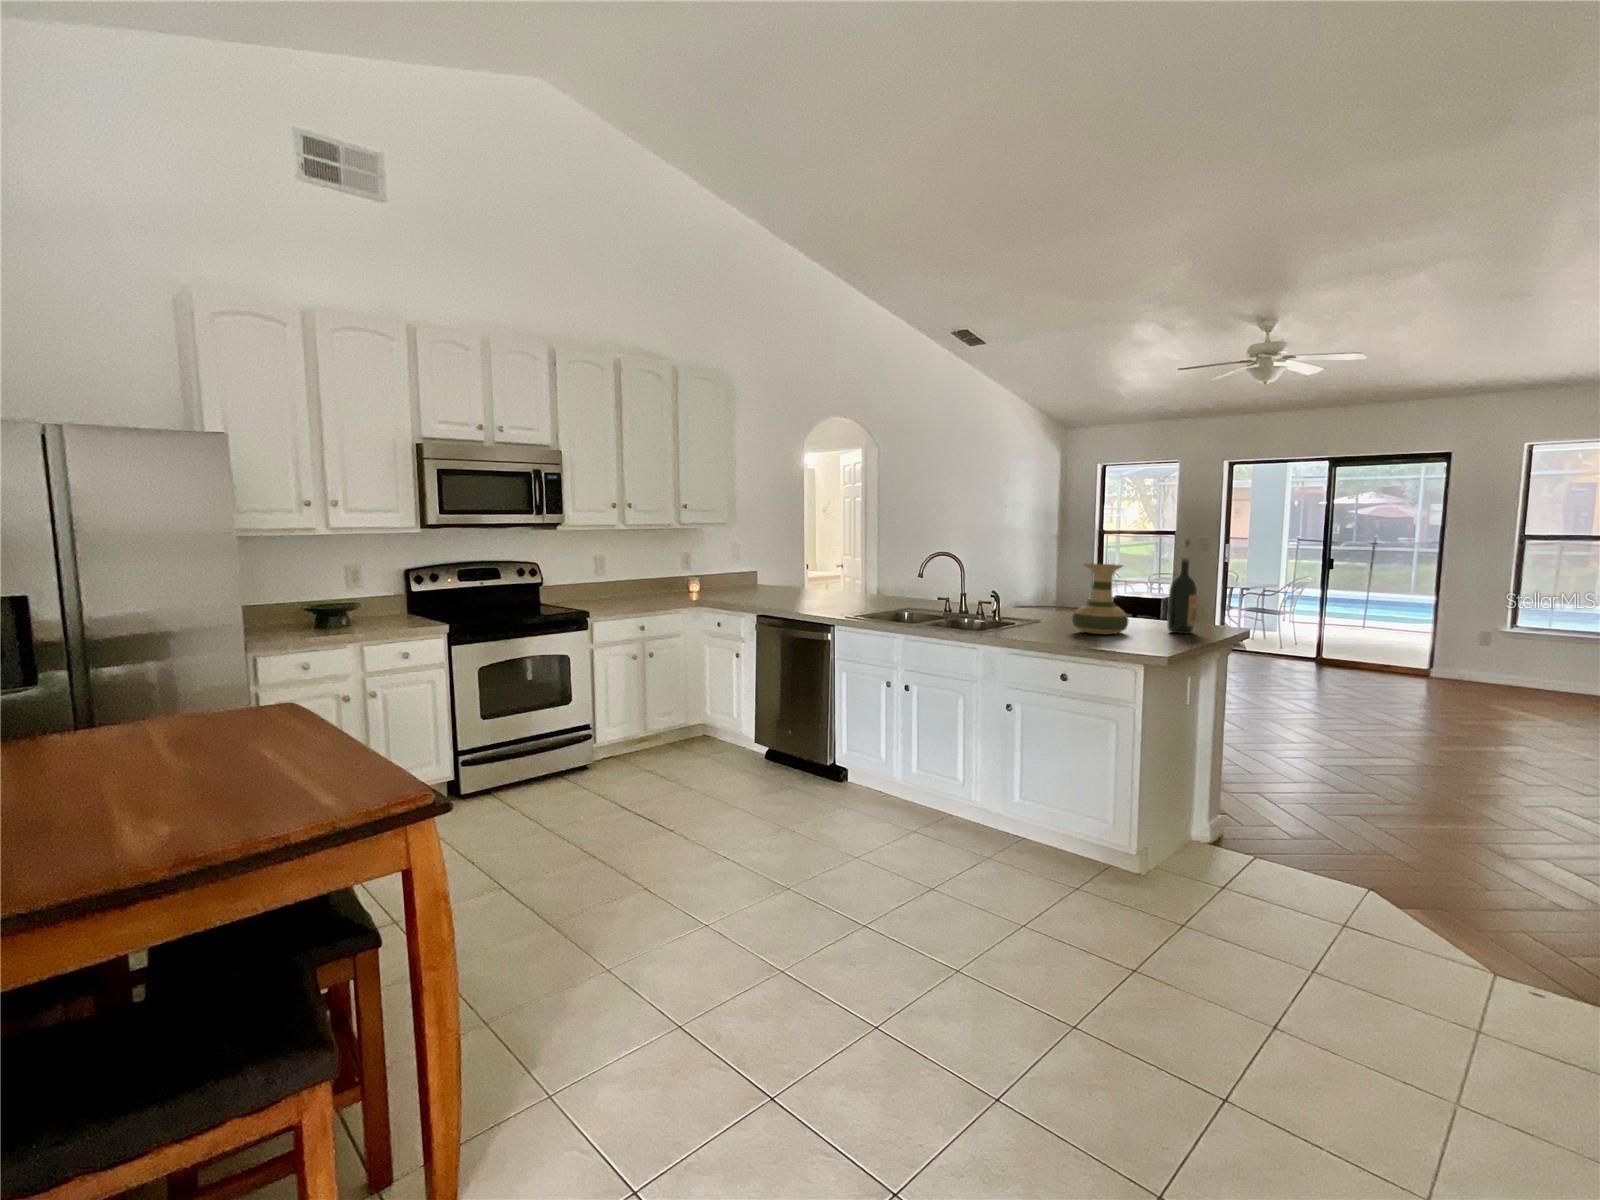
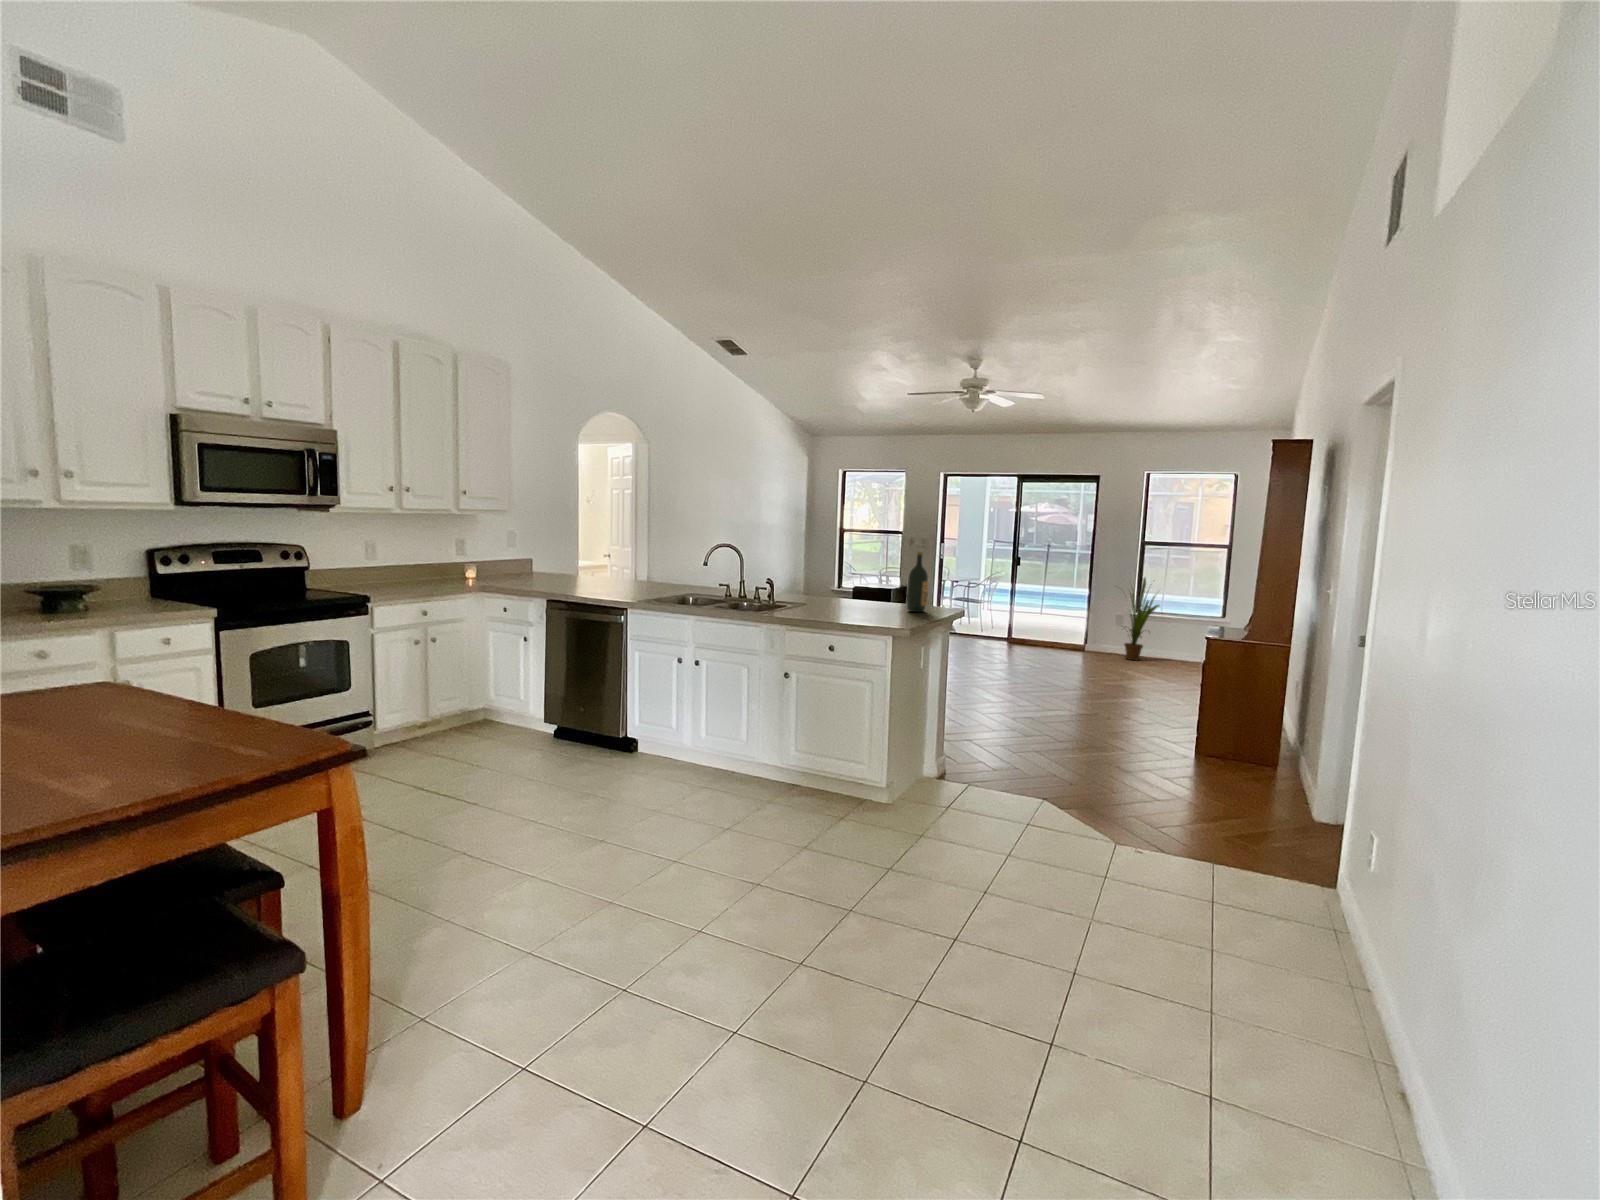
vase: present [1072,564,1128,635] -> none [835,555,878,613]
house plant: none [1475,581,1556,693] -> present [1124,578,1160,660]

